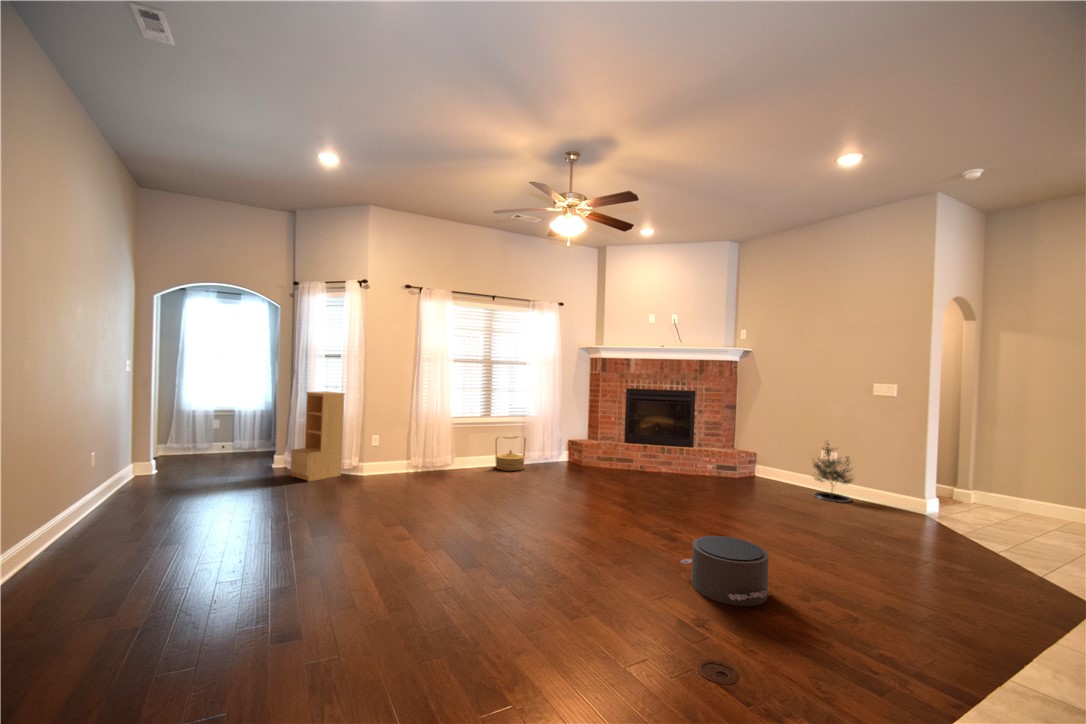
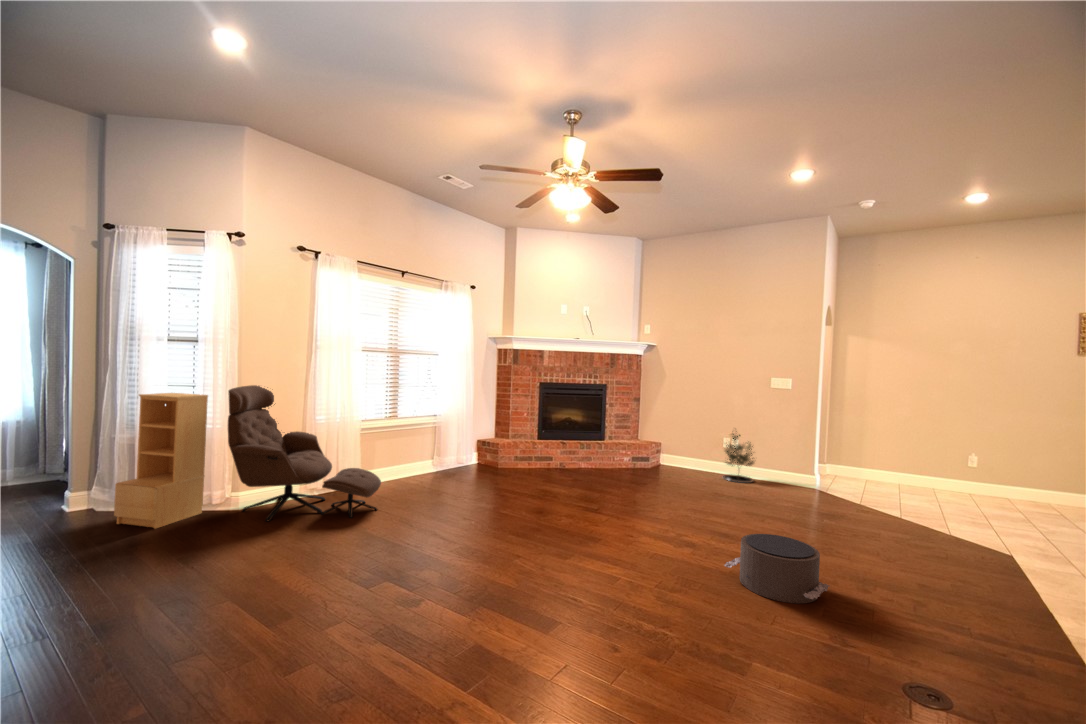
lounge chair: none [352,387,457,489] -> present [228,385,381,521]
woven basket: present [495,436,526,471] -> none [407,439,443,482]

